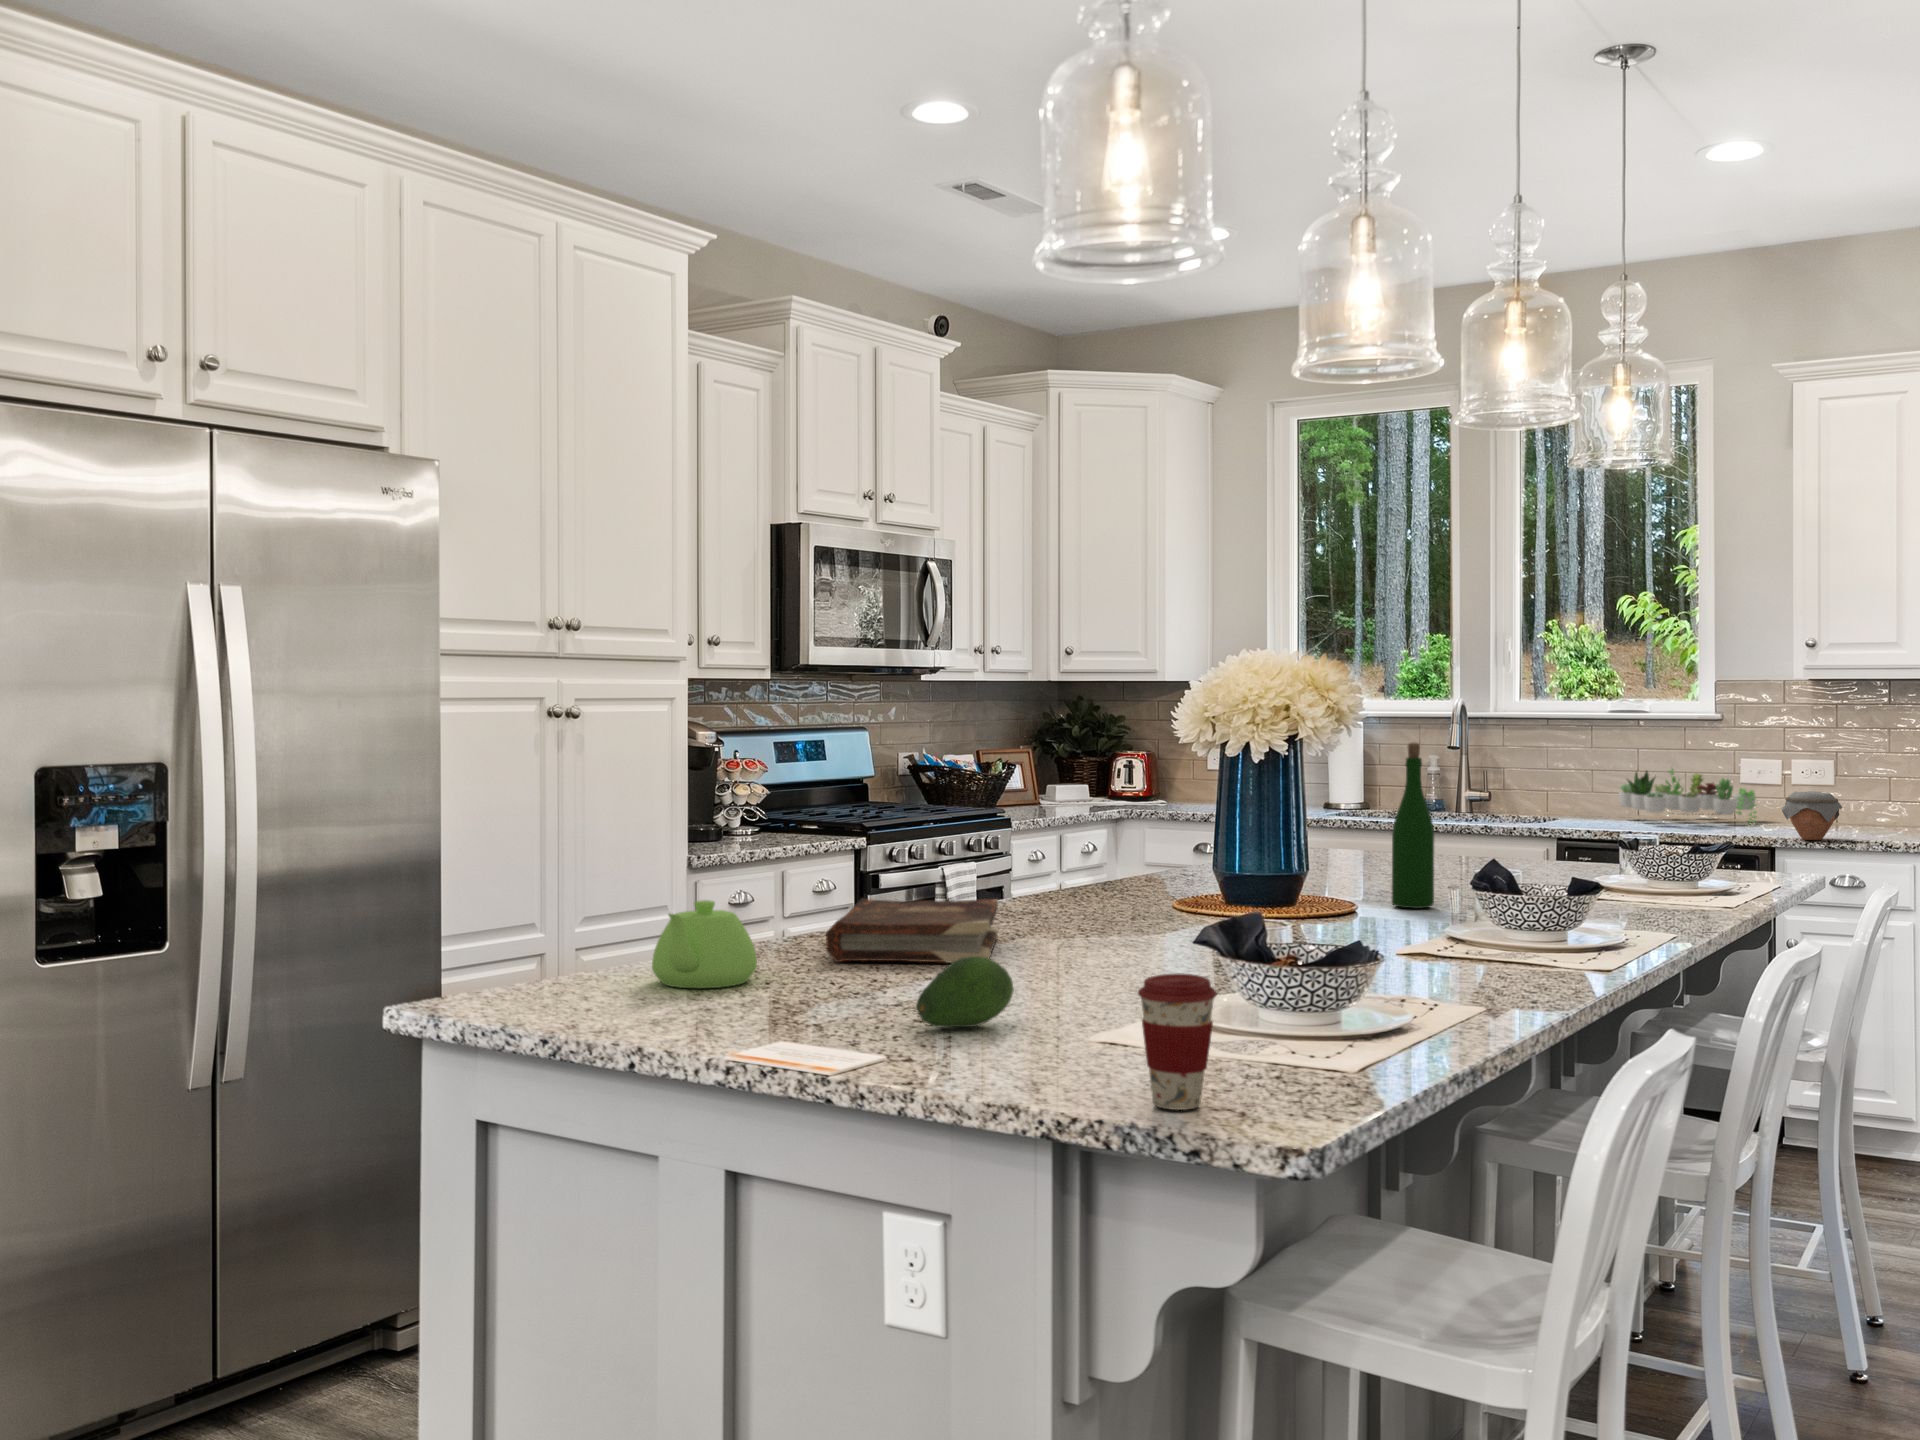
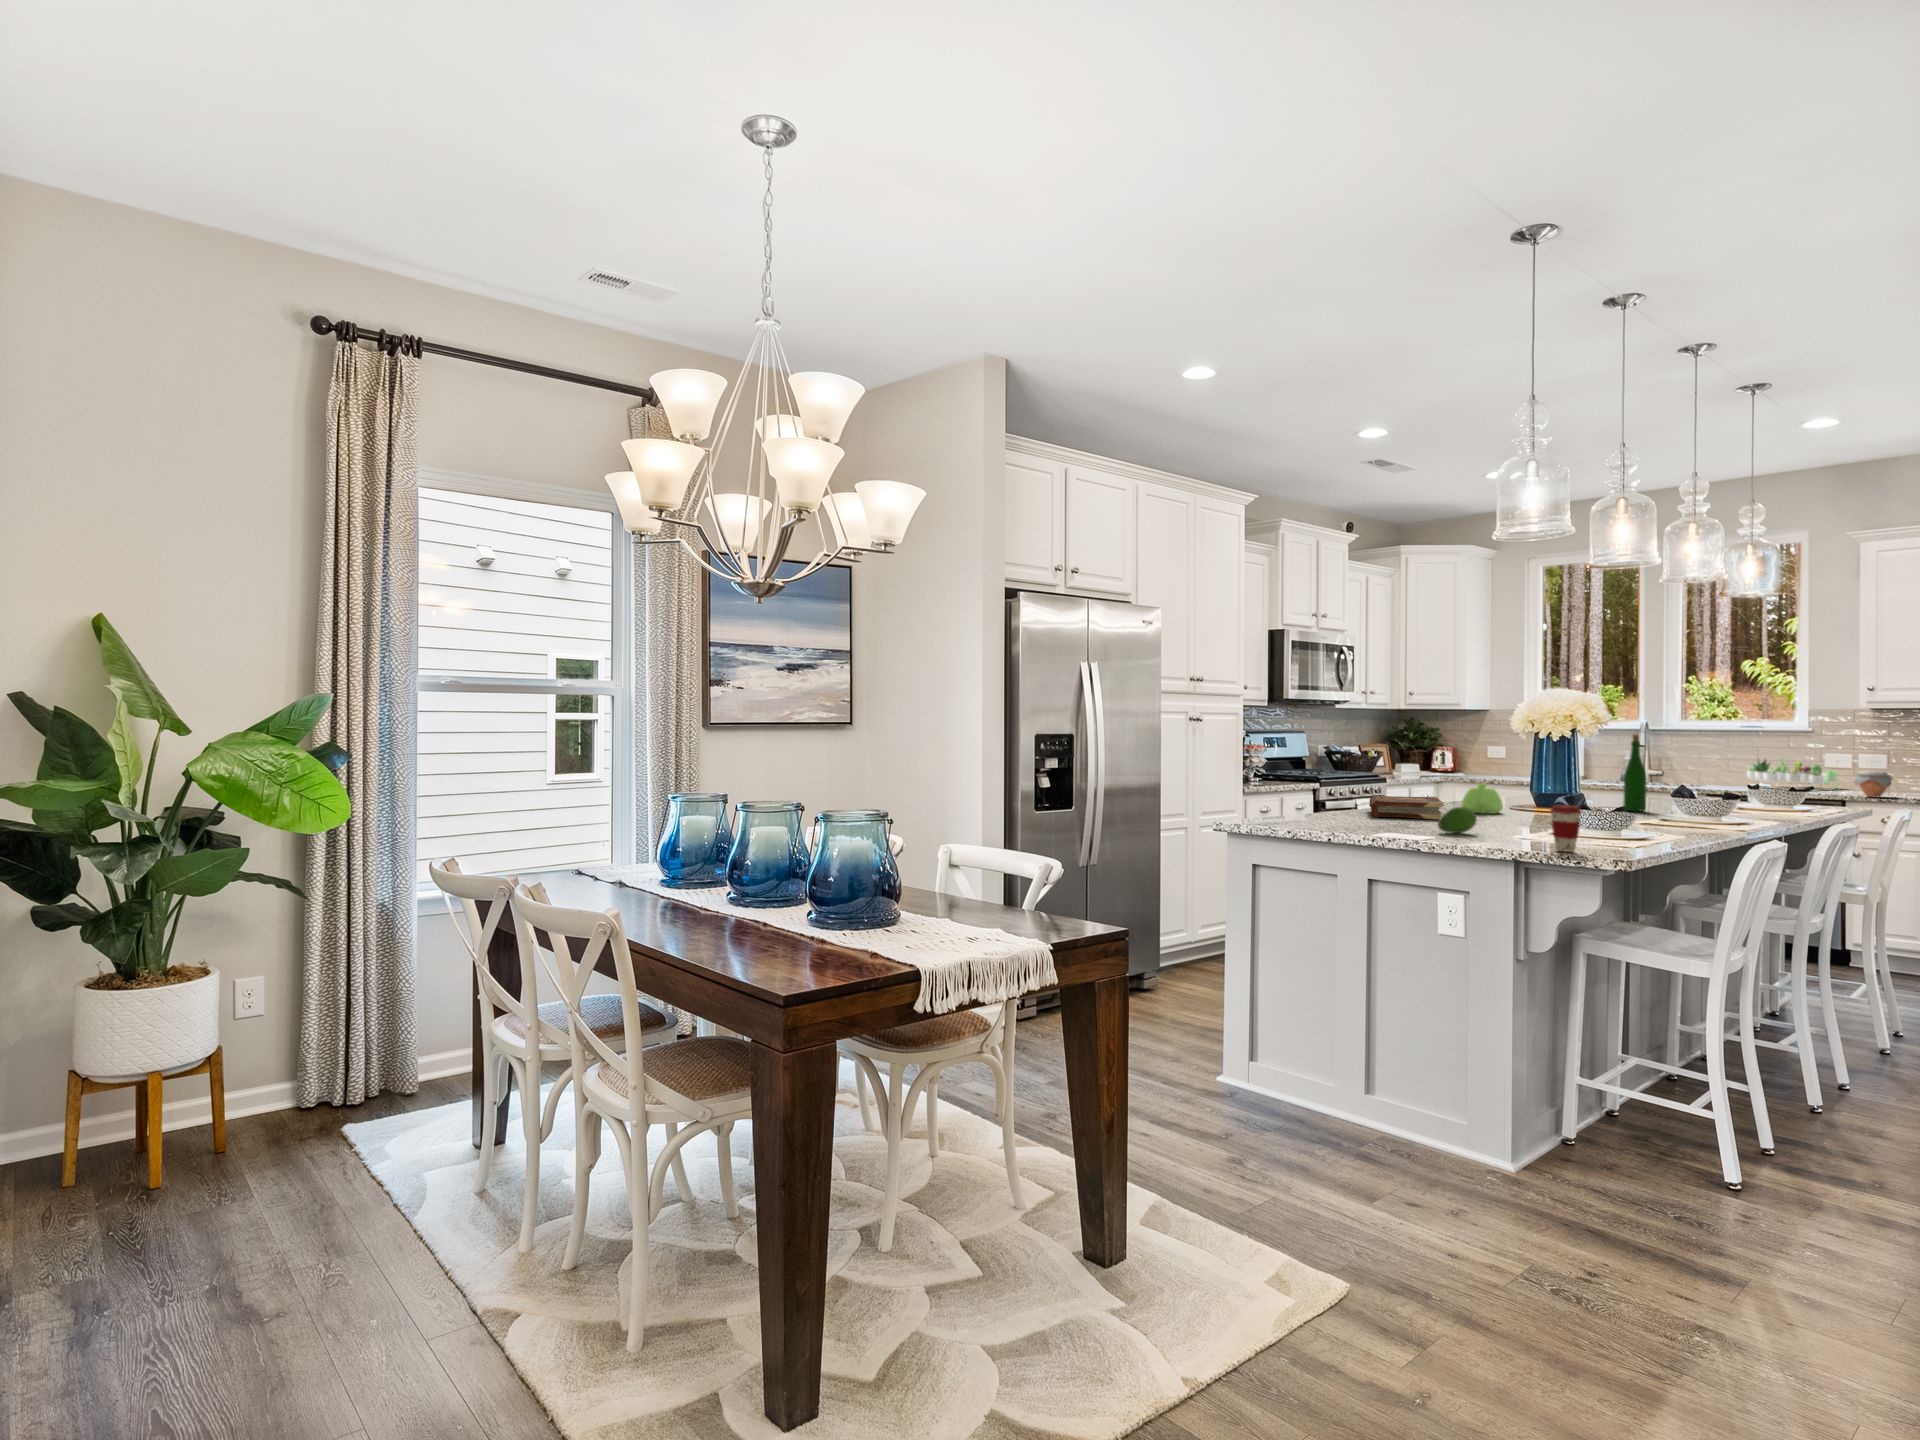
teapot: present [652,900,757,988] -> present [1461,783,1503,814]

